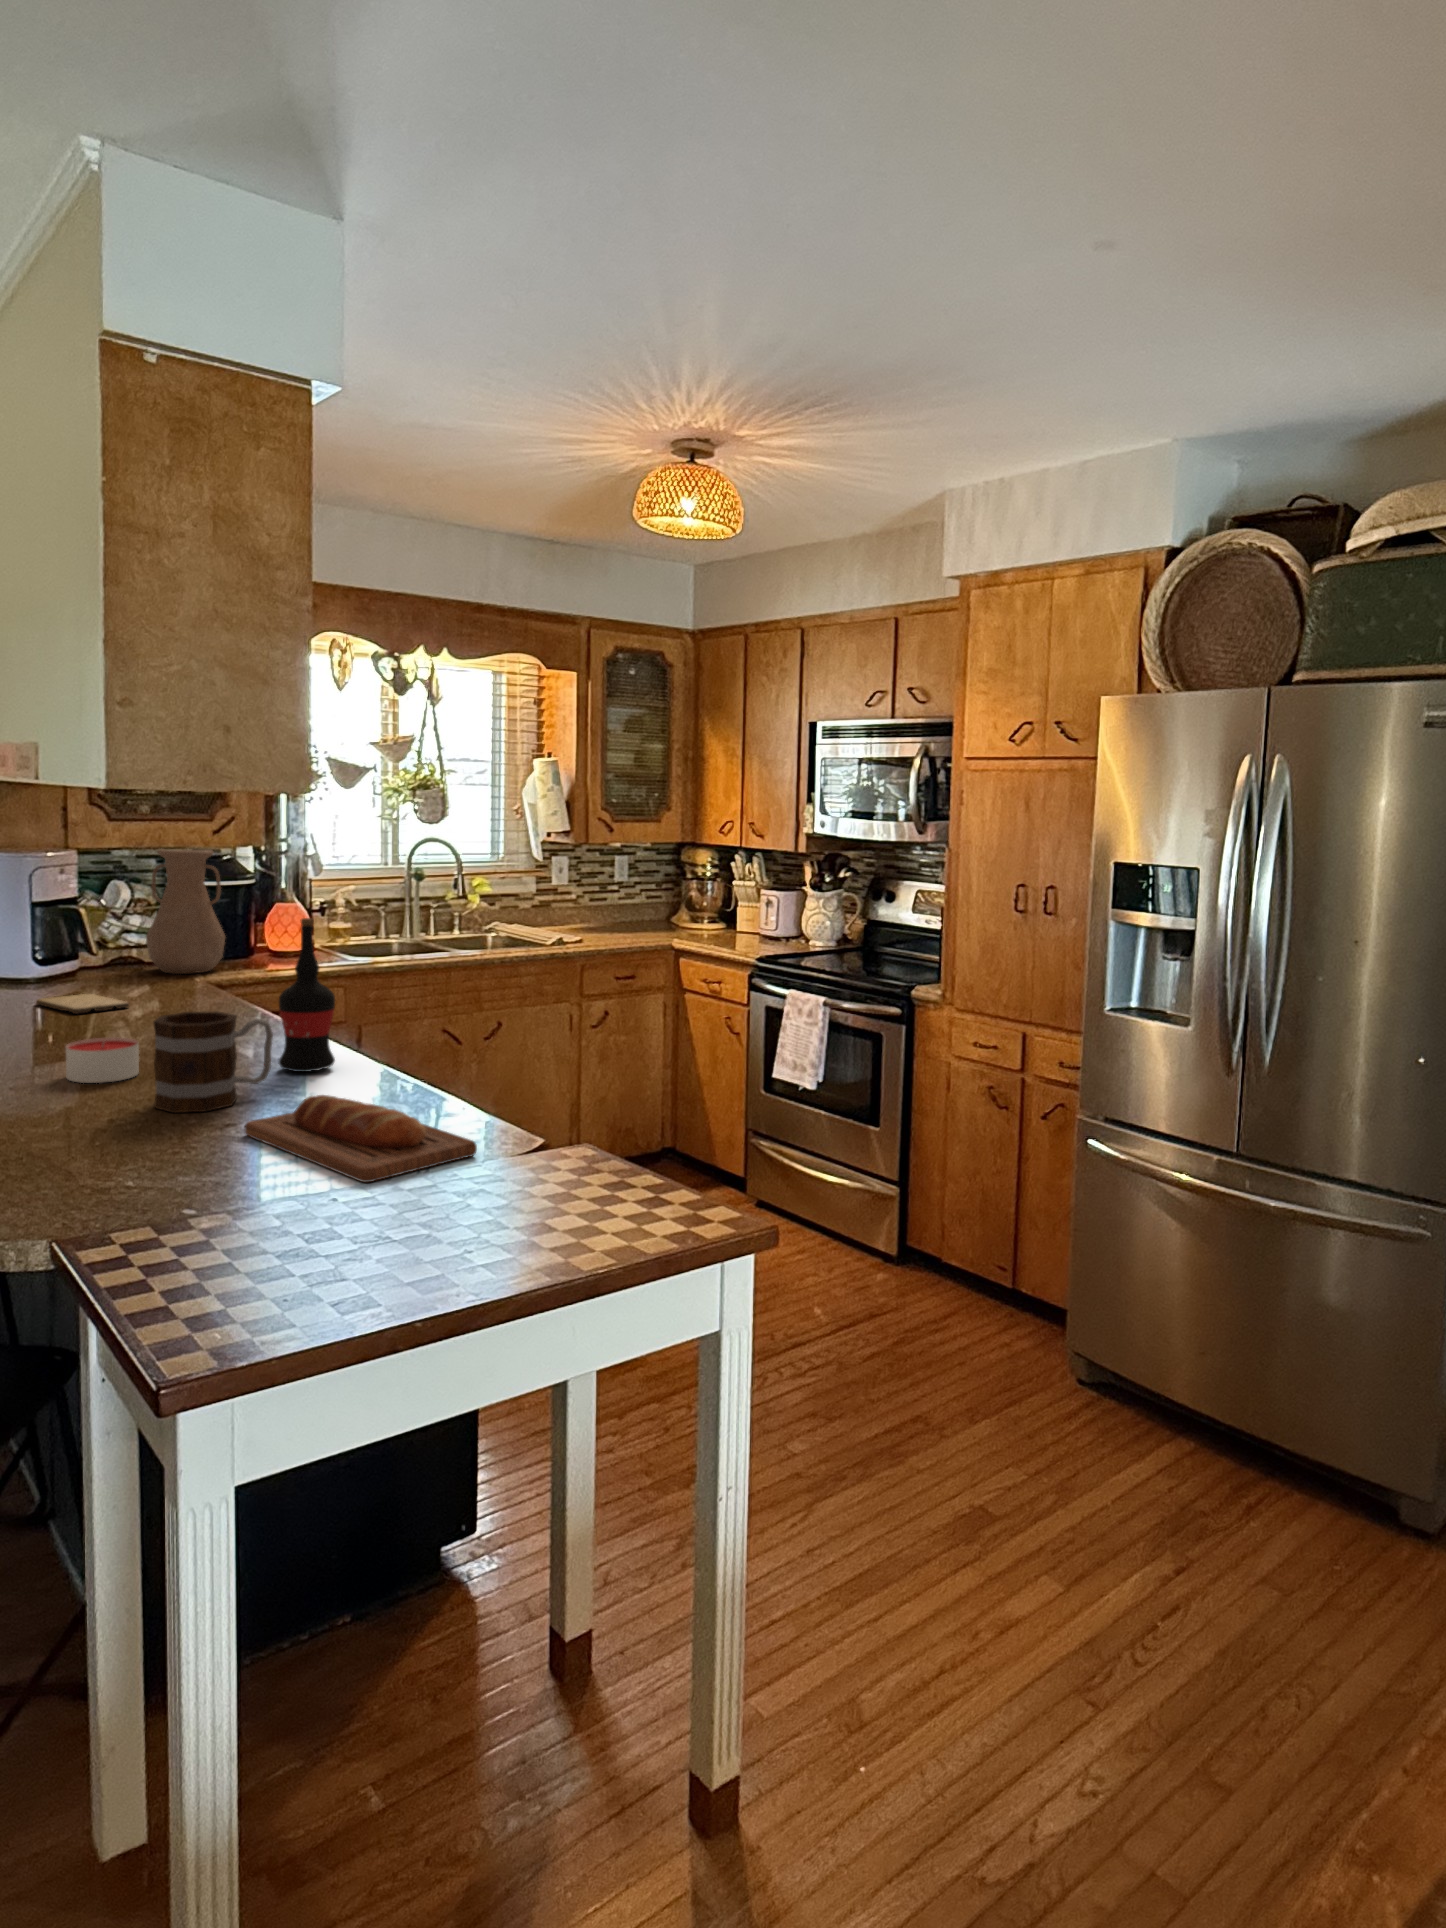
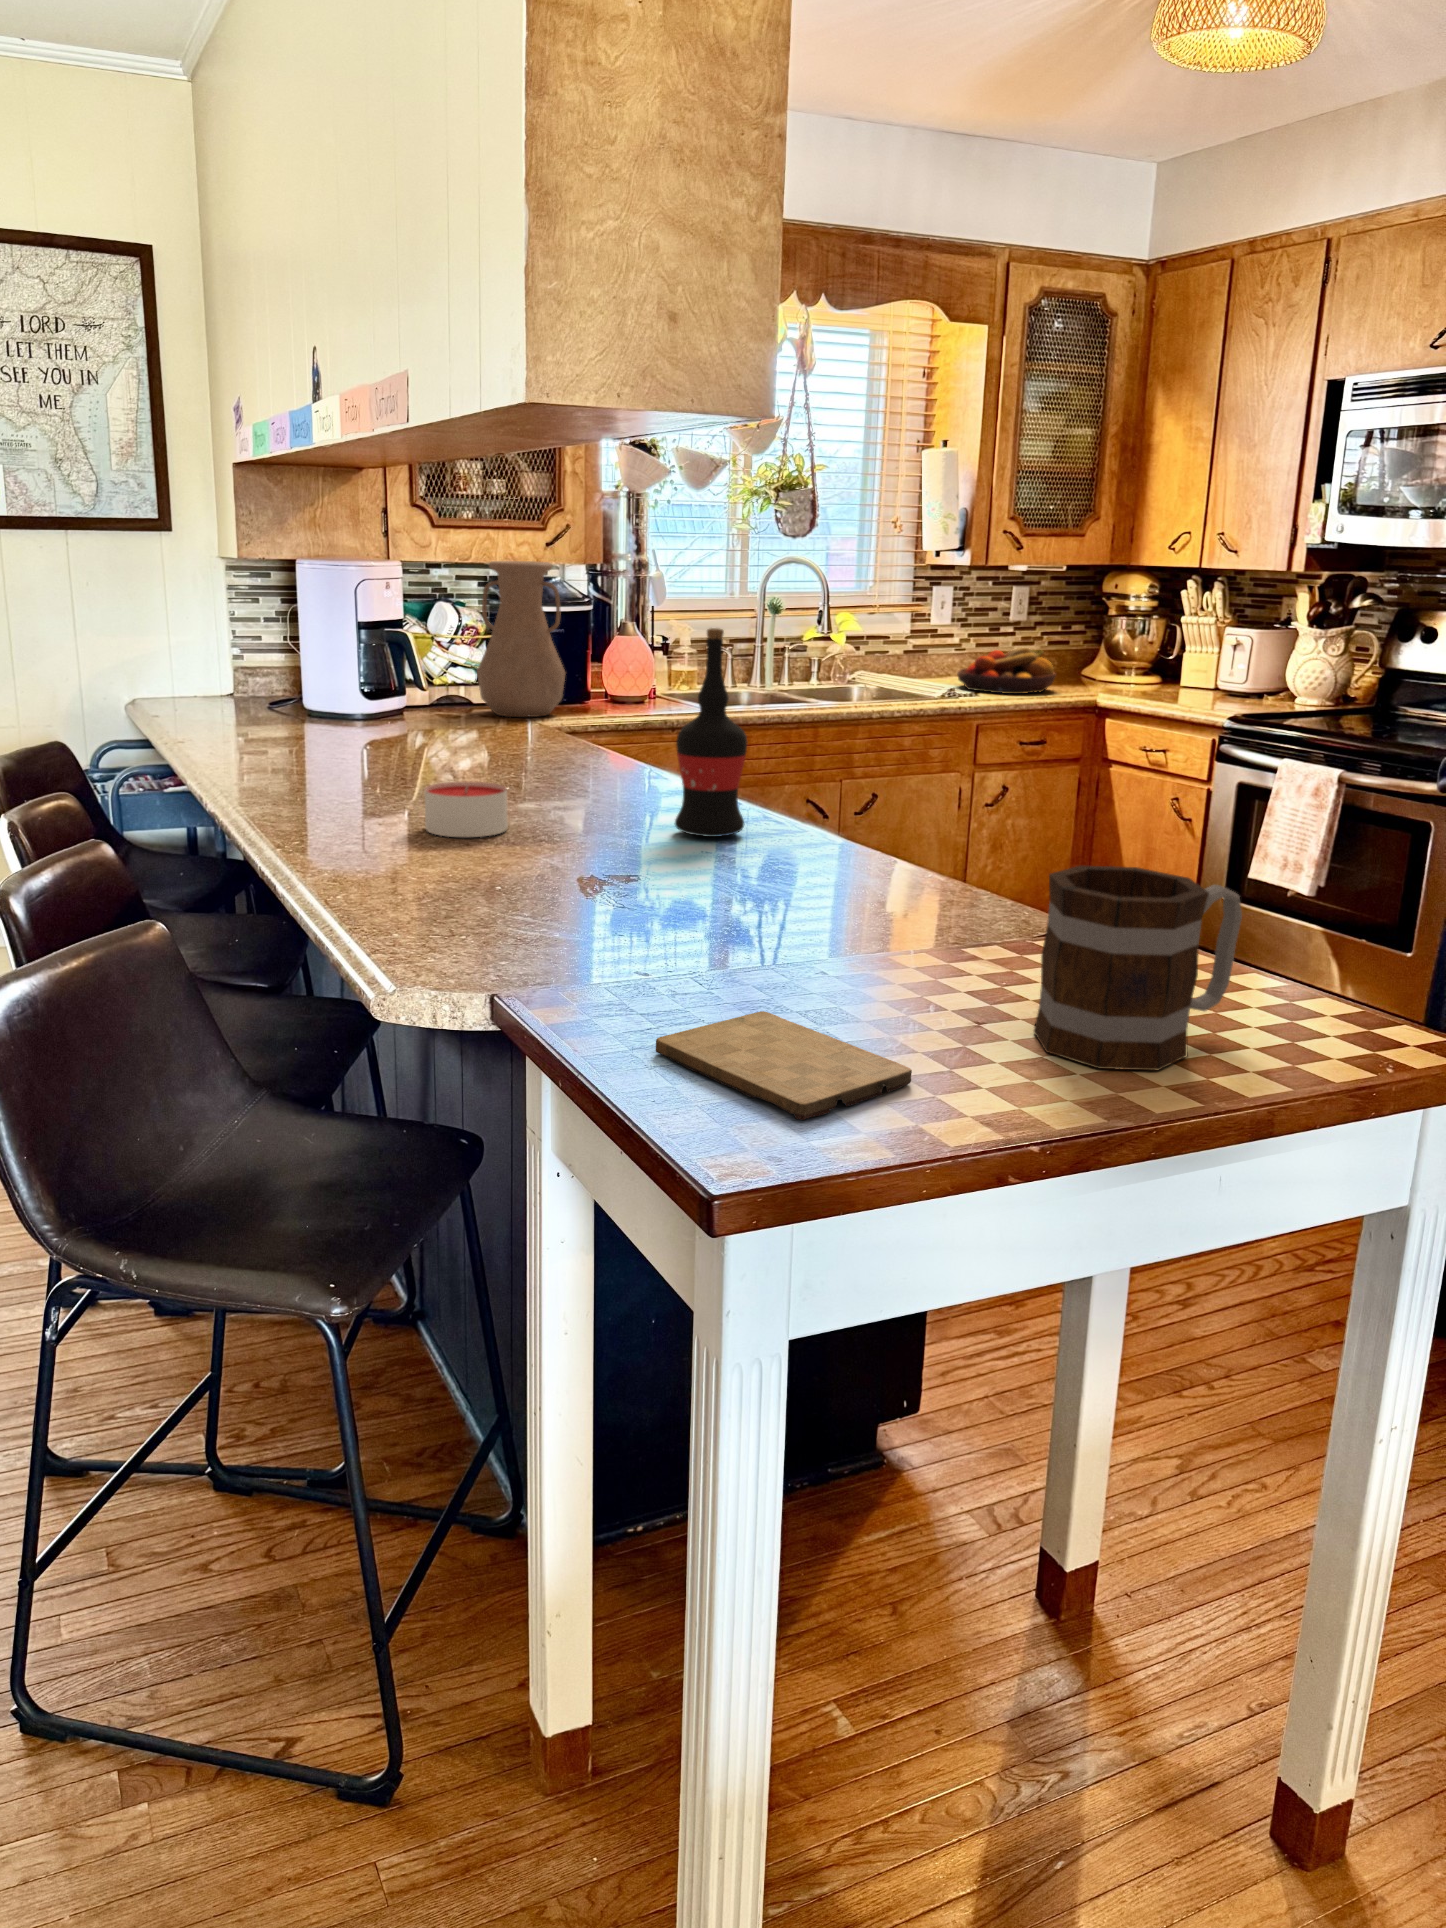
fruit bowl: none [568,905,642,940] -> present [957,648,1056,694]
cutting board: present [36,994,129,1014] -> present [656,1011,912,1120]
mug: present [154,1011,273,1113] -> present [1034,866,1242,1071]
bread loaf: present [245,1095,477,1182] -> none [665,866,999,993]

